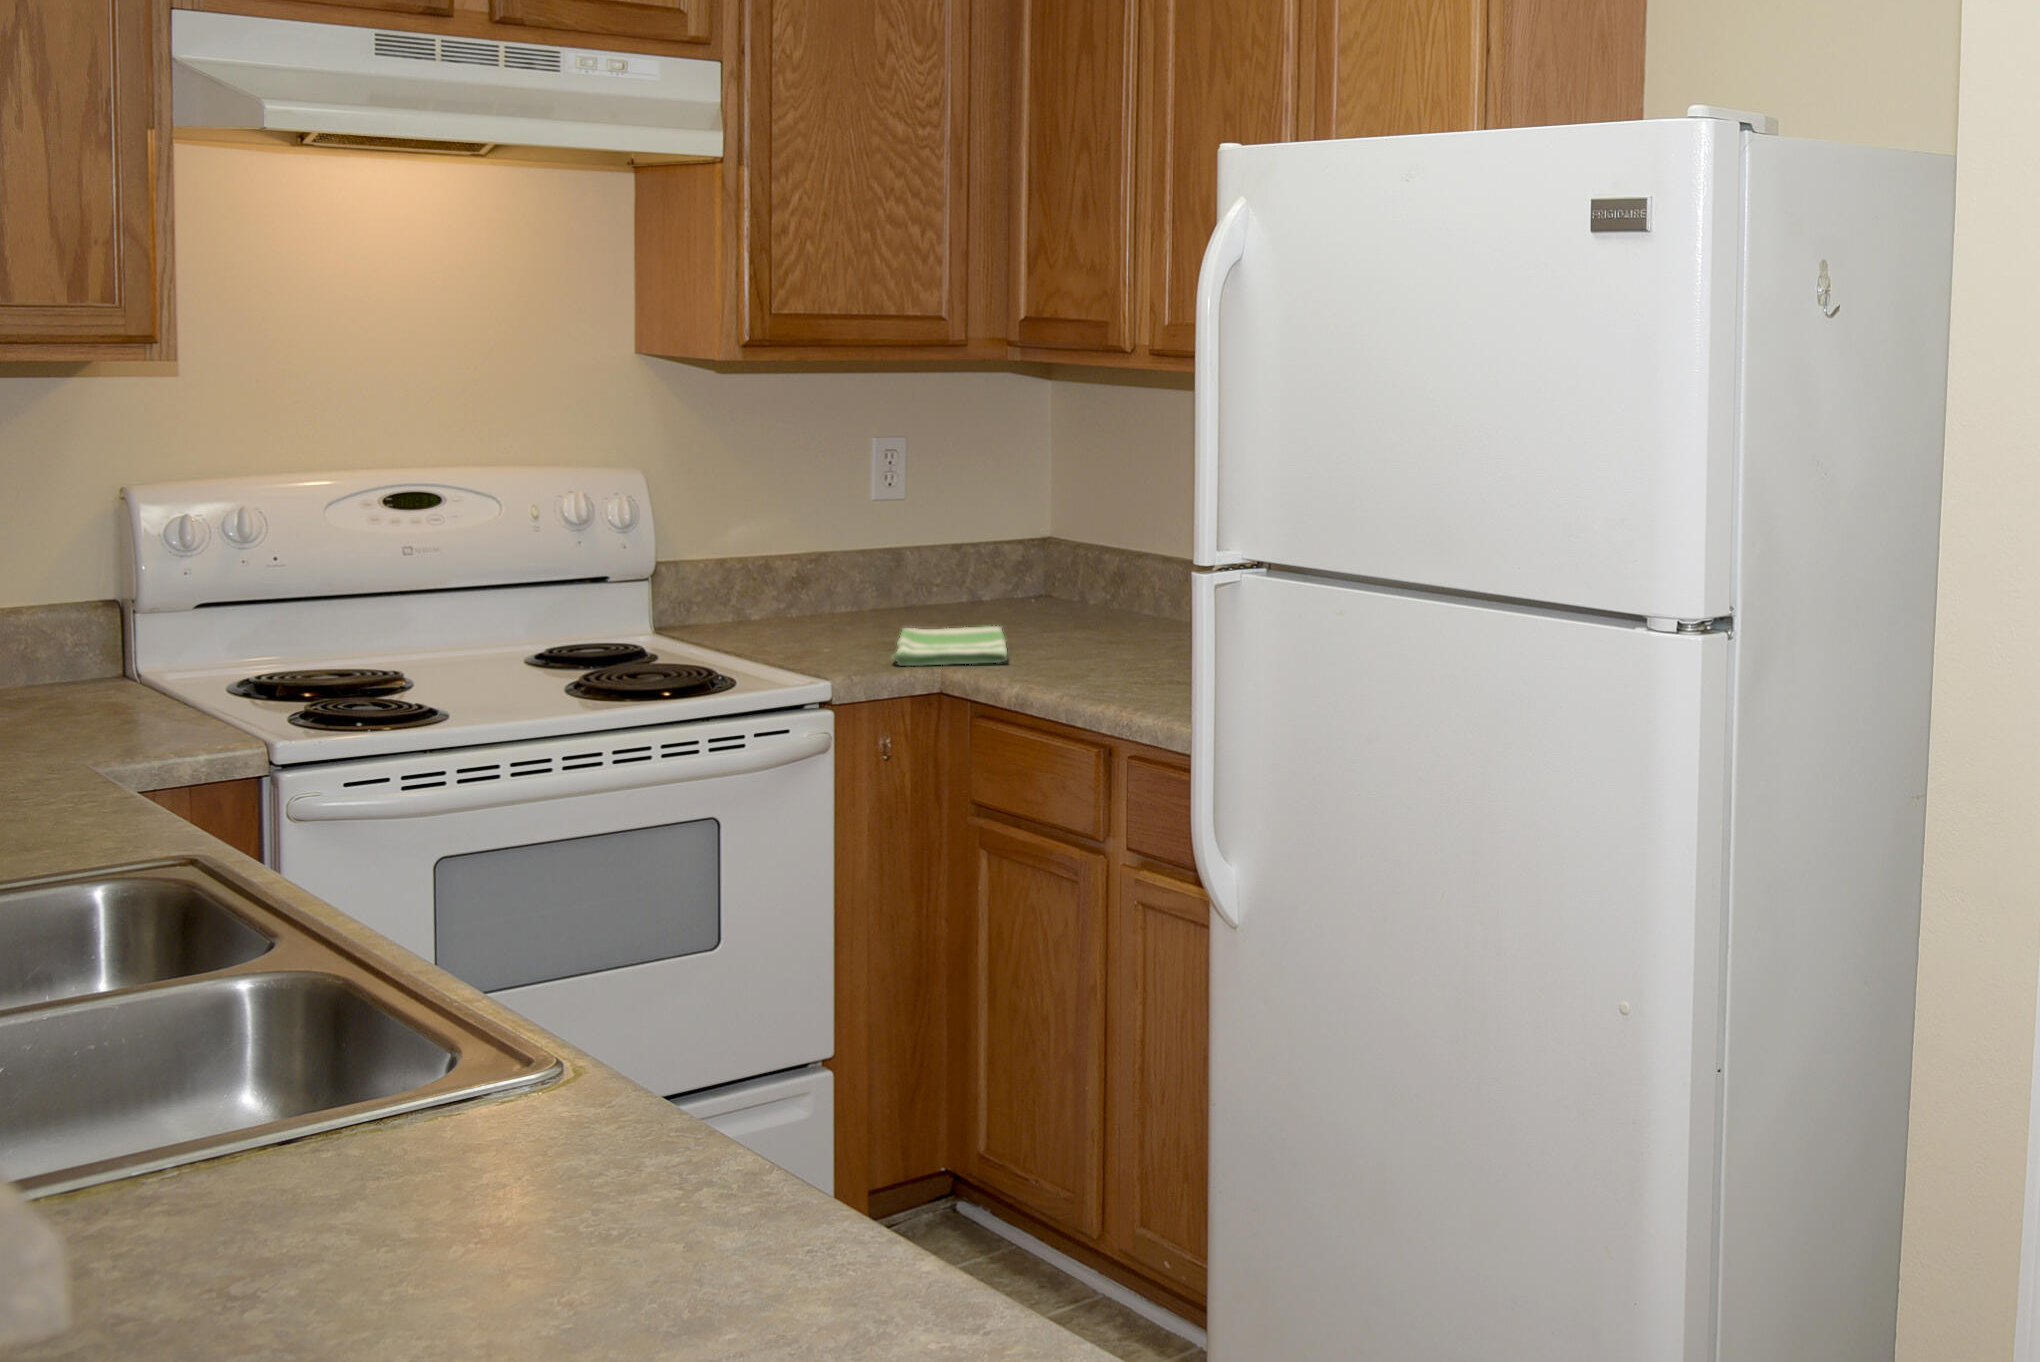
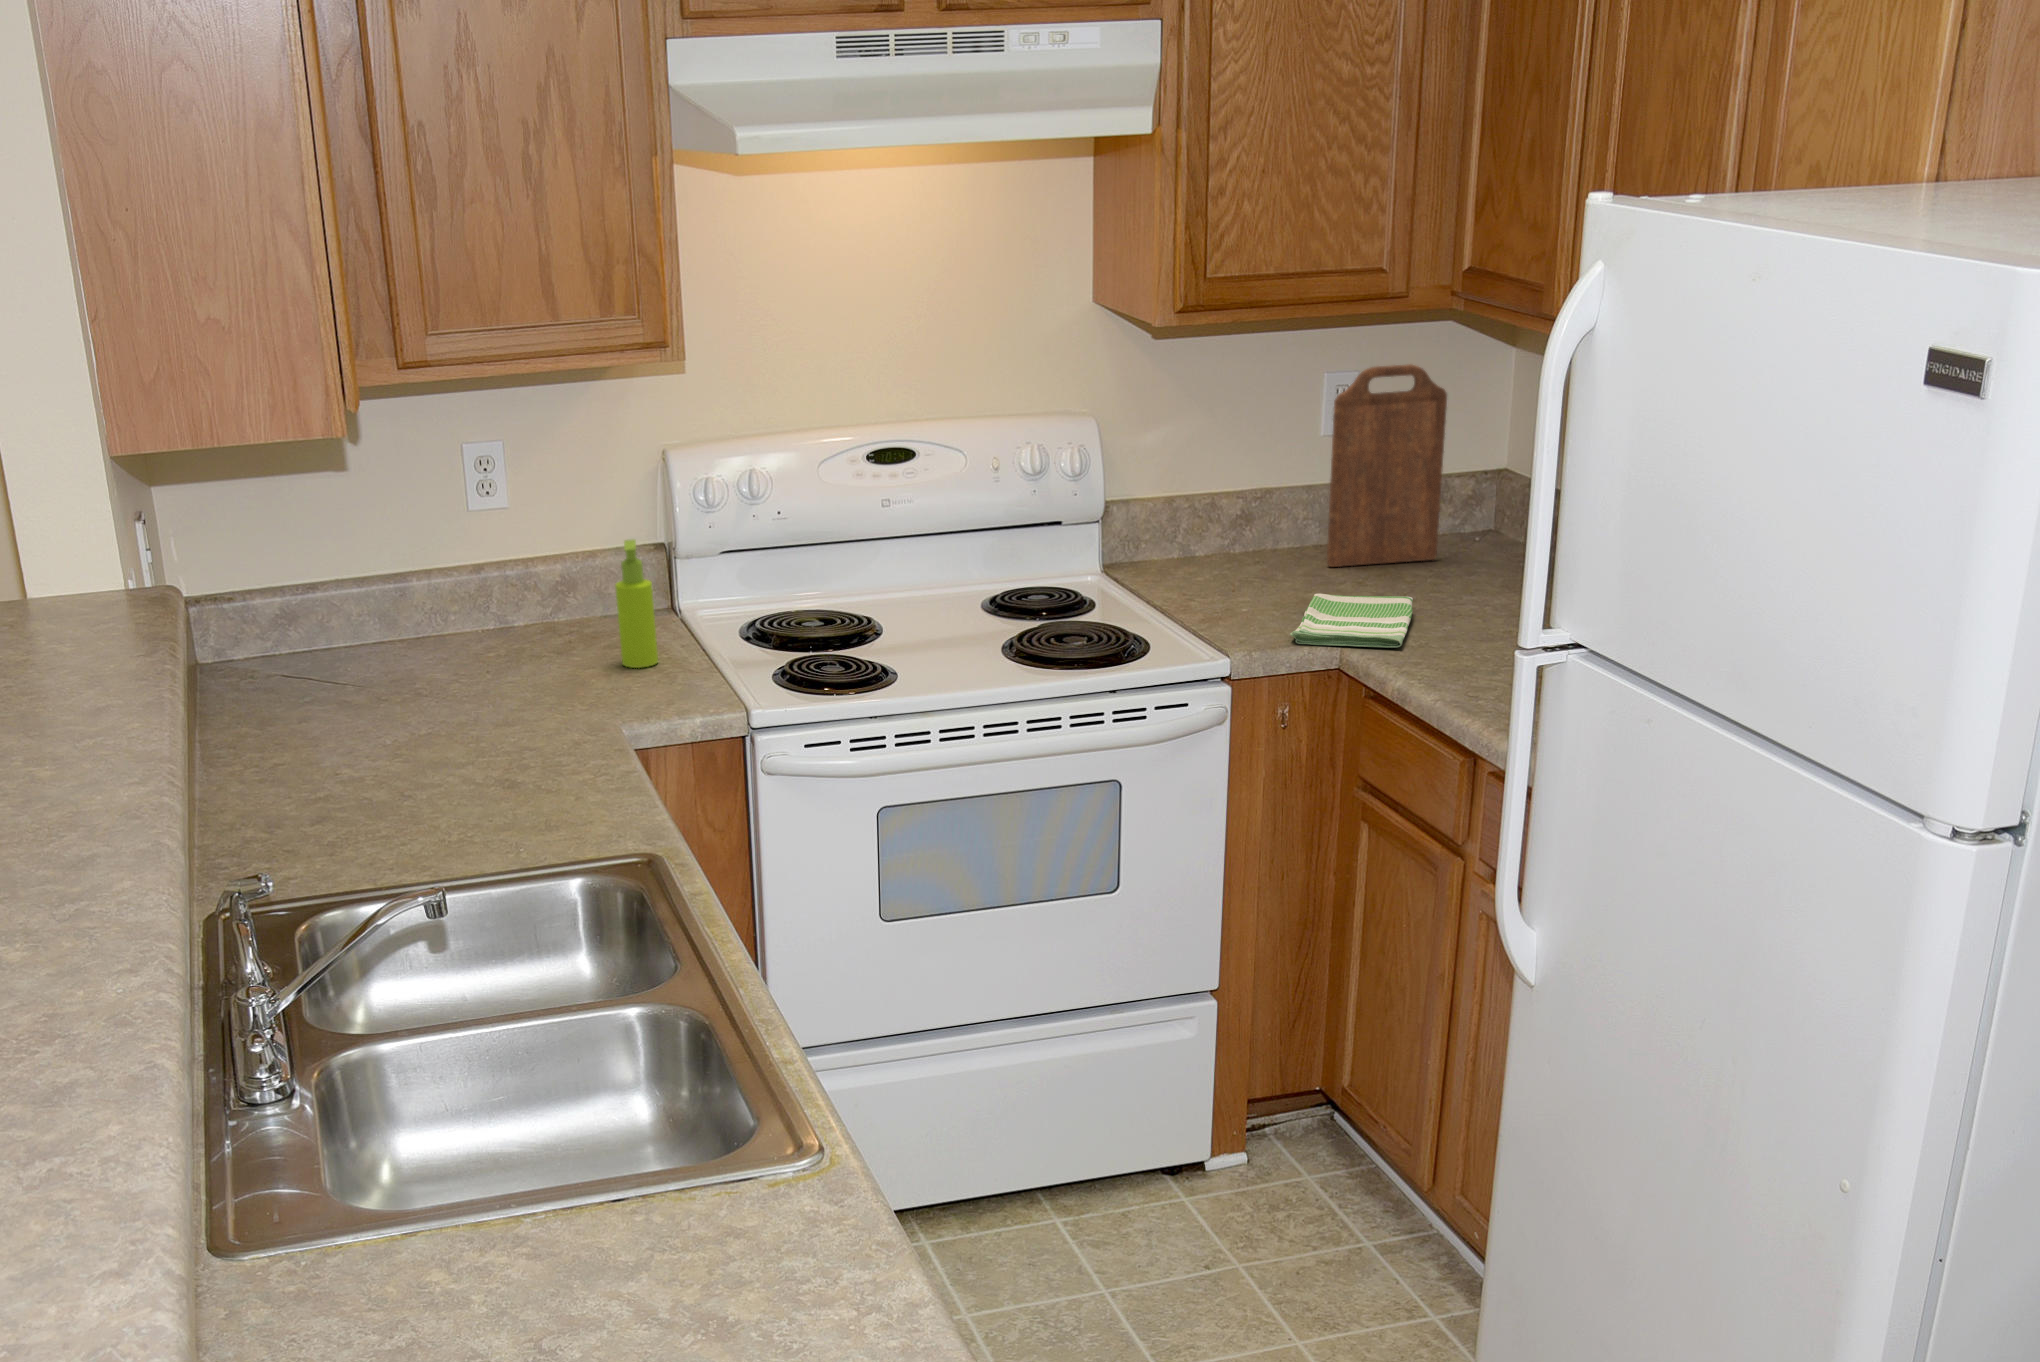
cutting board: none [896,424,1003,620] -> present [1327,364,1447,567]
soap dispenser: none [53,566,110,723] -> present [615,539,658,668]

